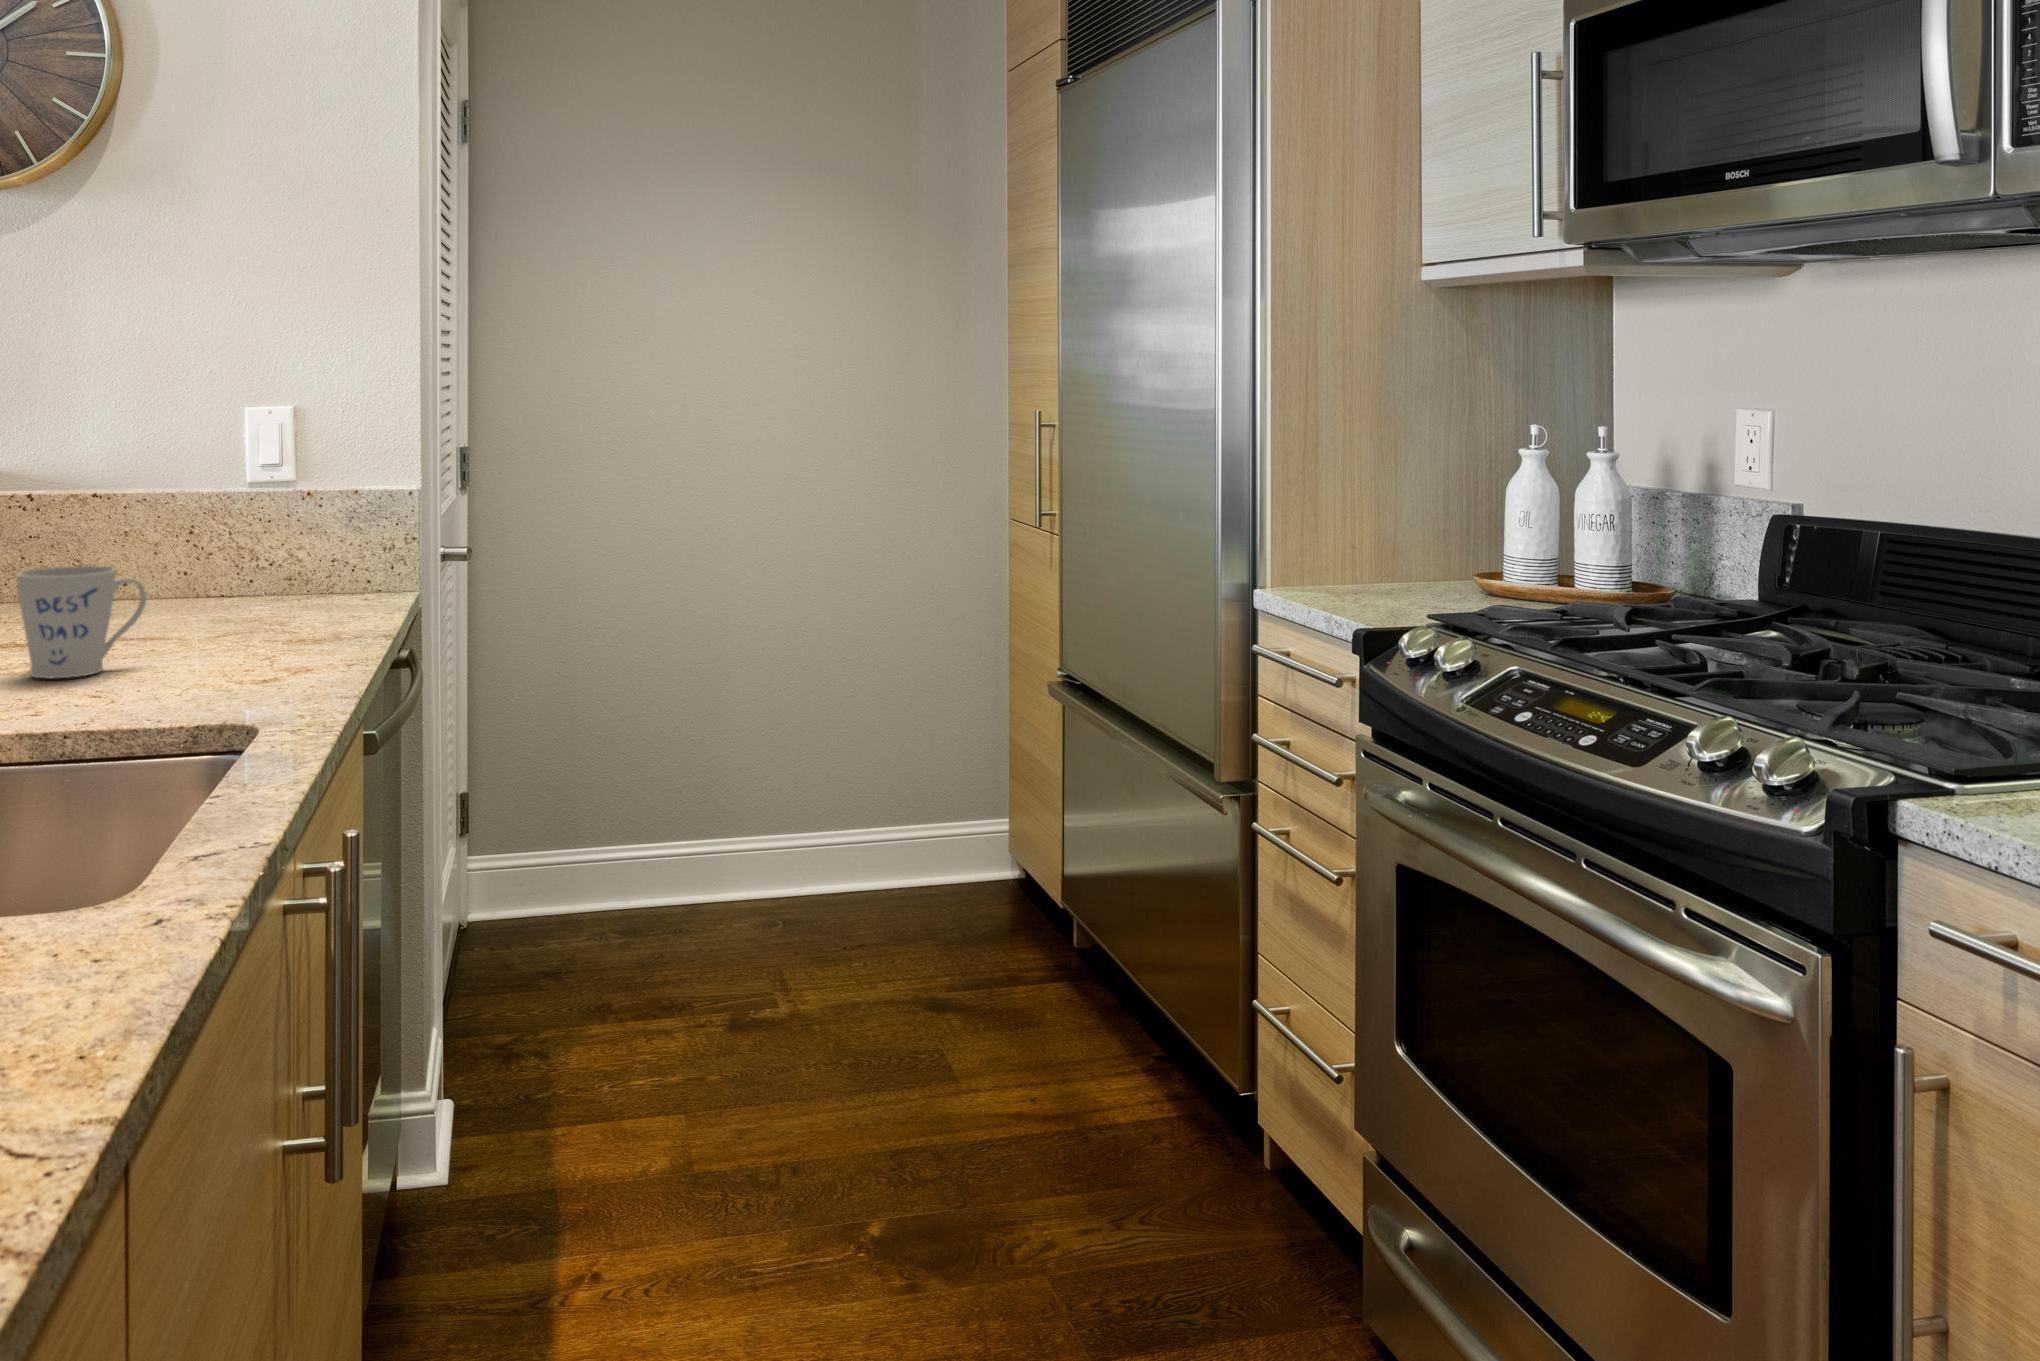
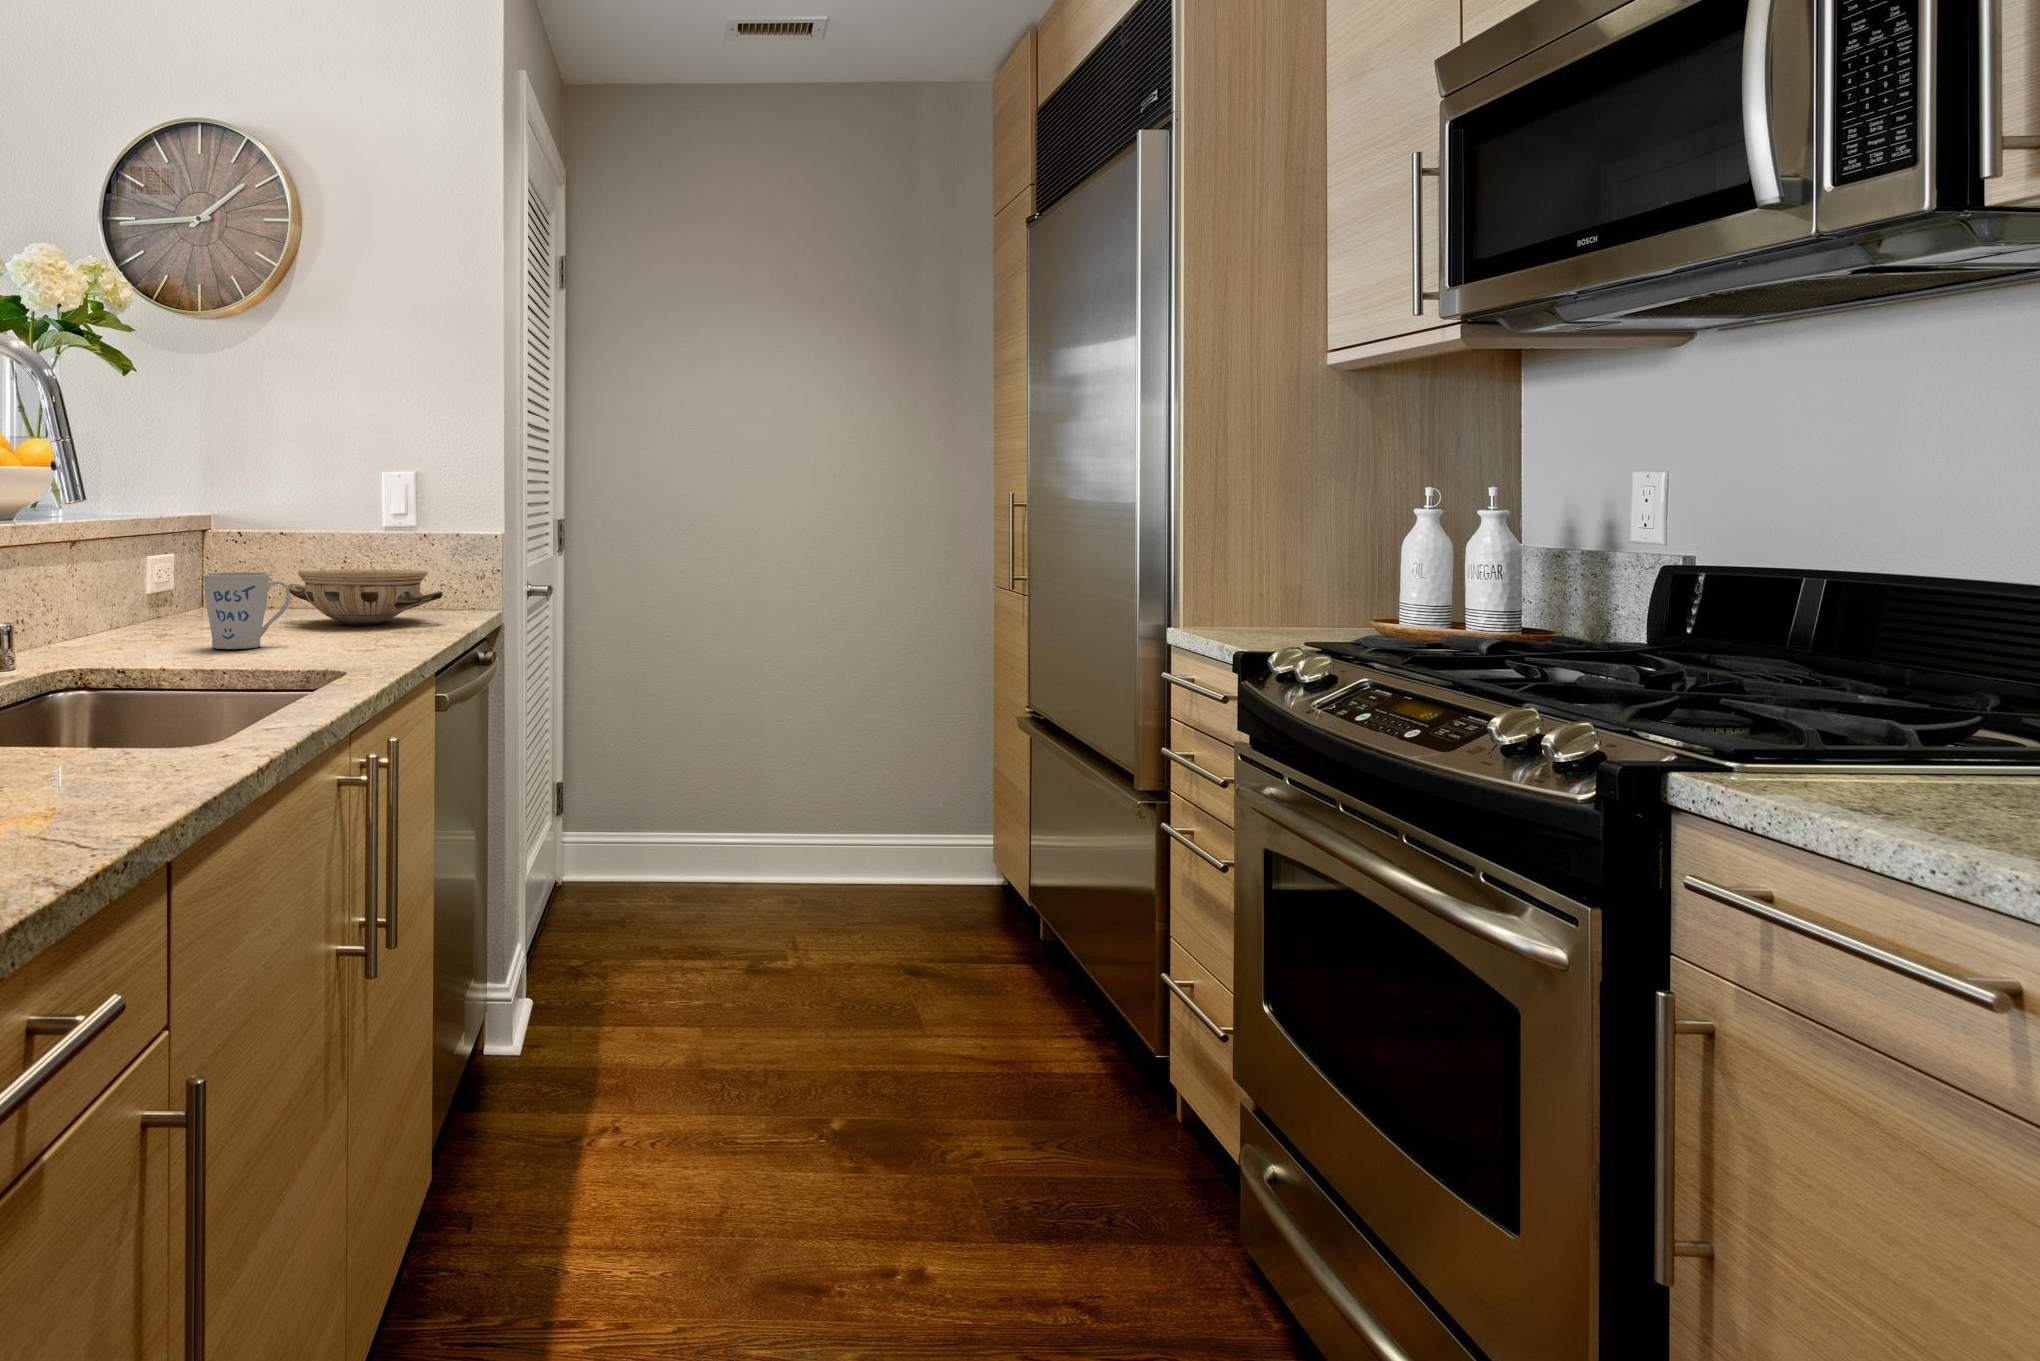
ceramic bowl: none [119,542,347,623] -> present [288,570,443,624]

